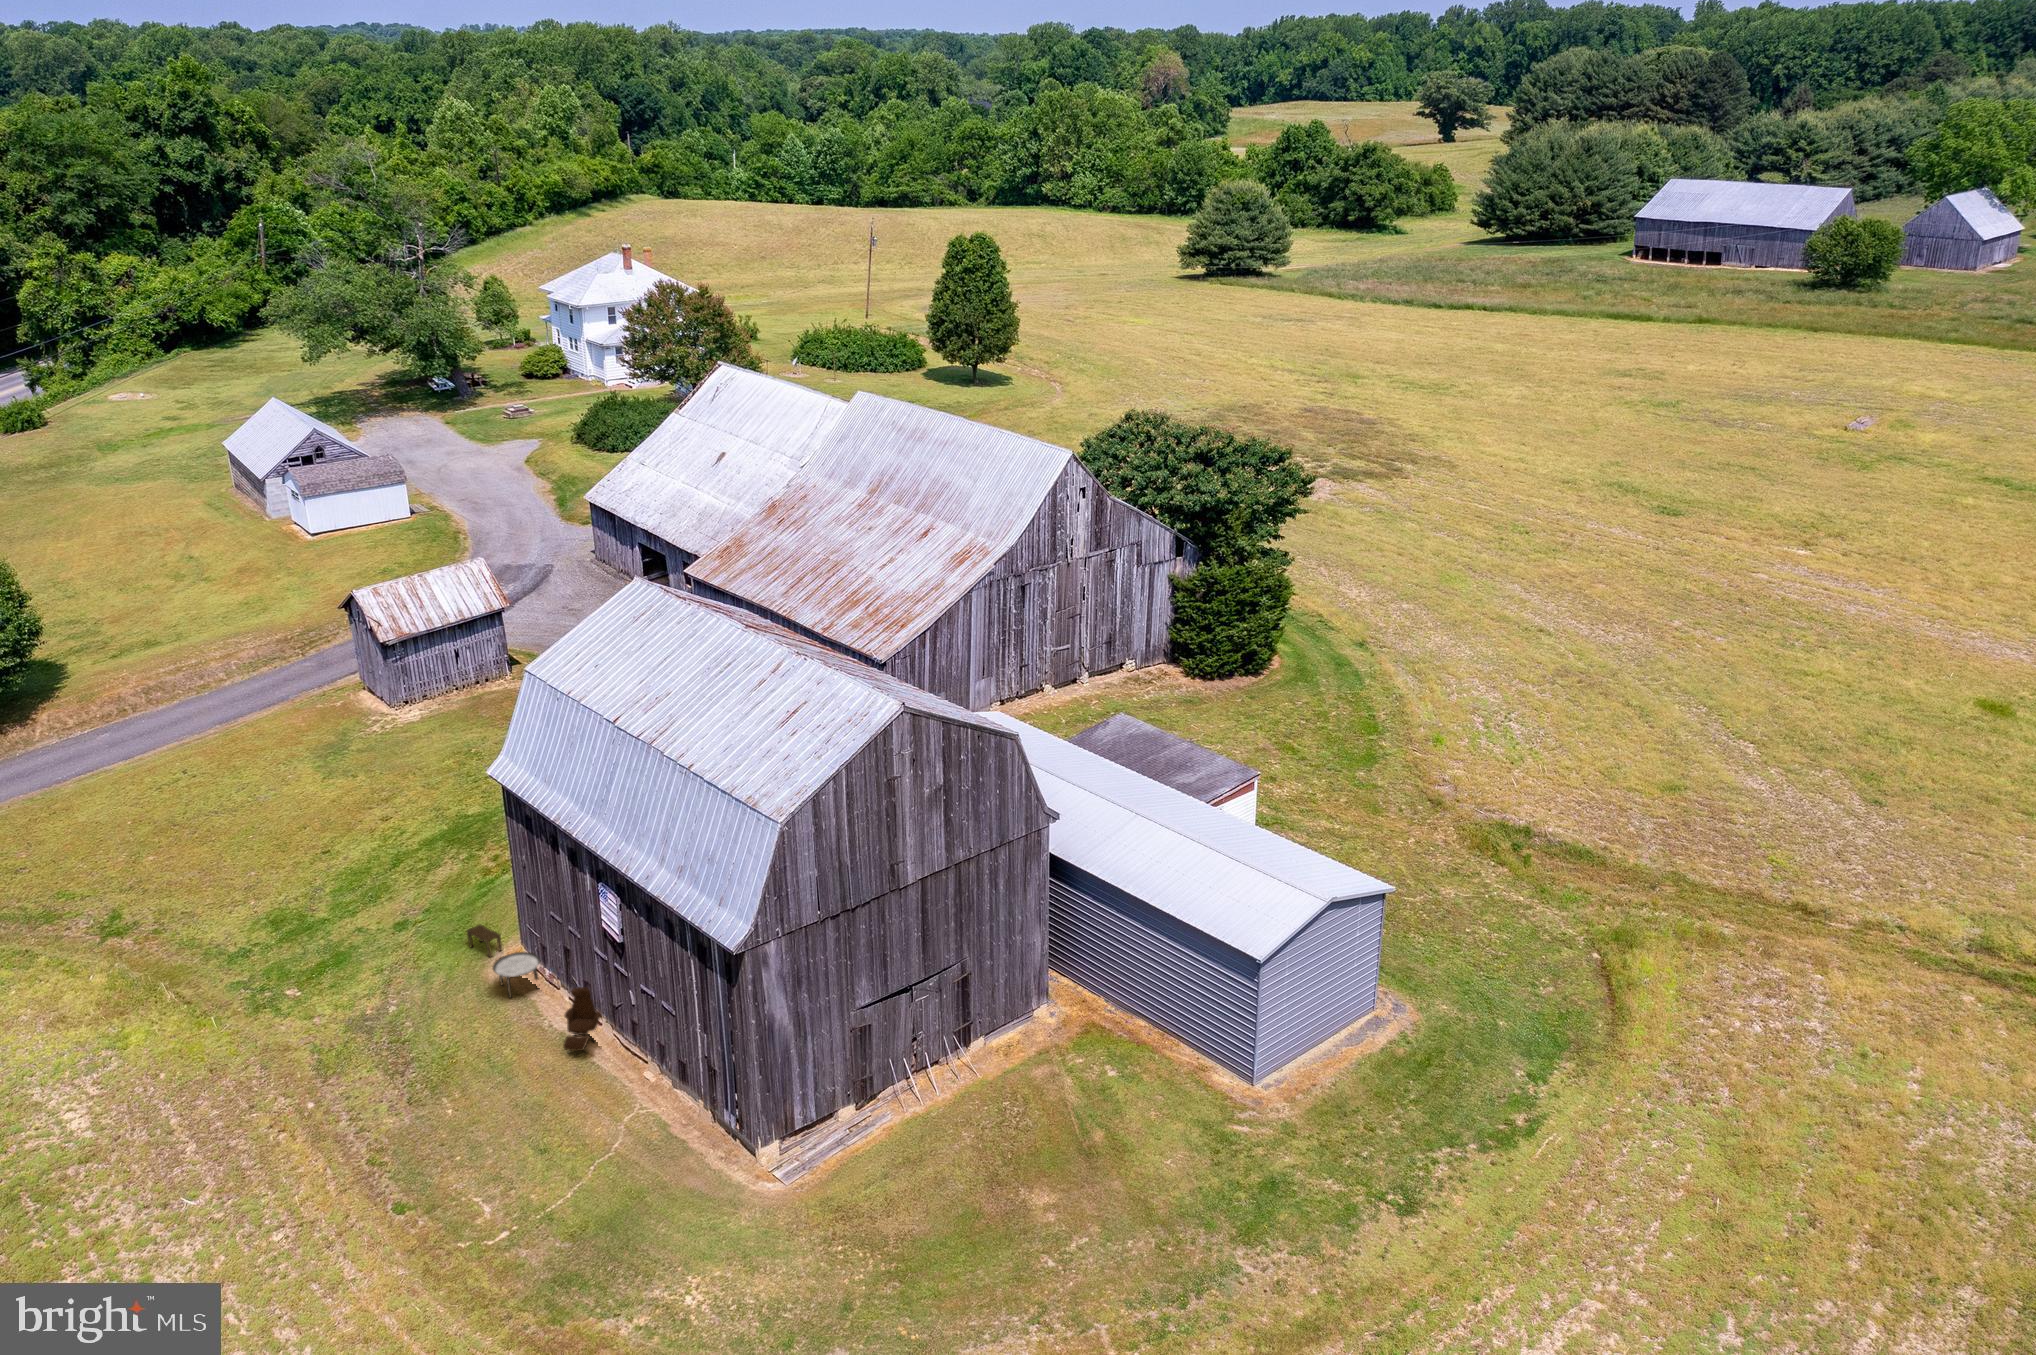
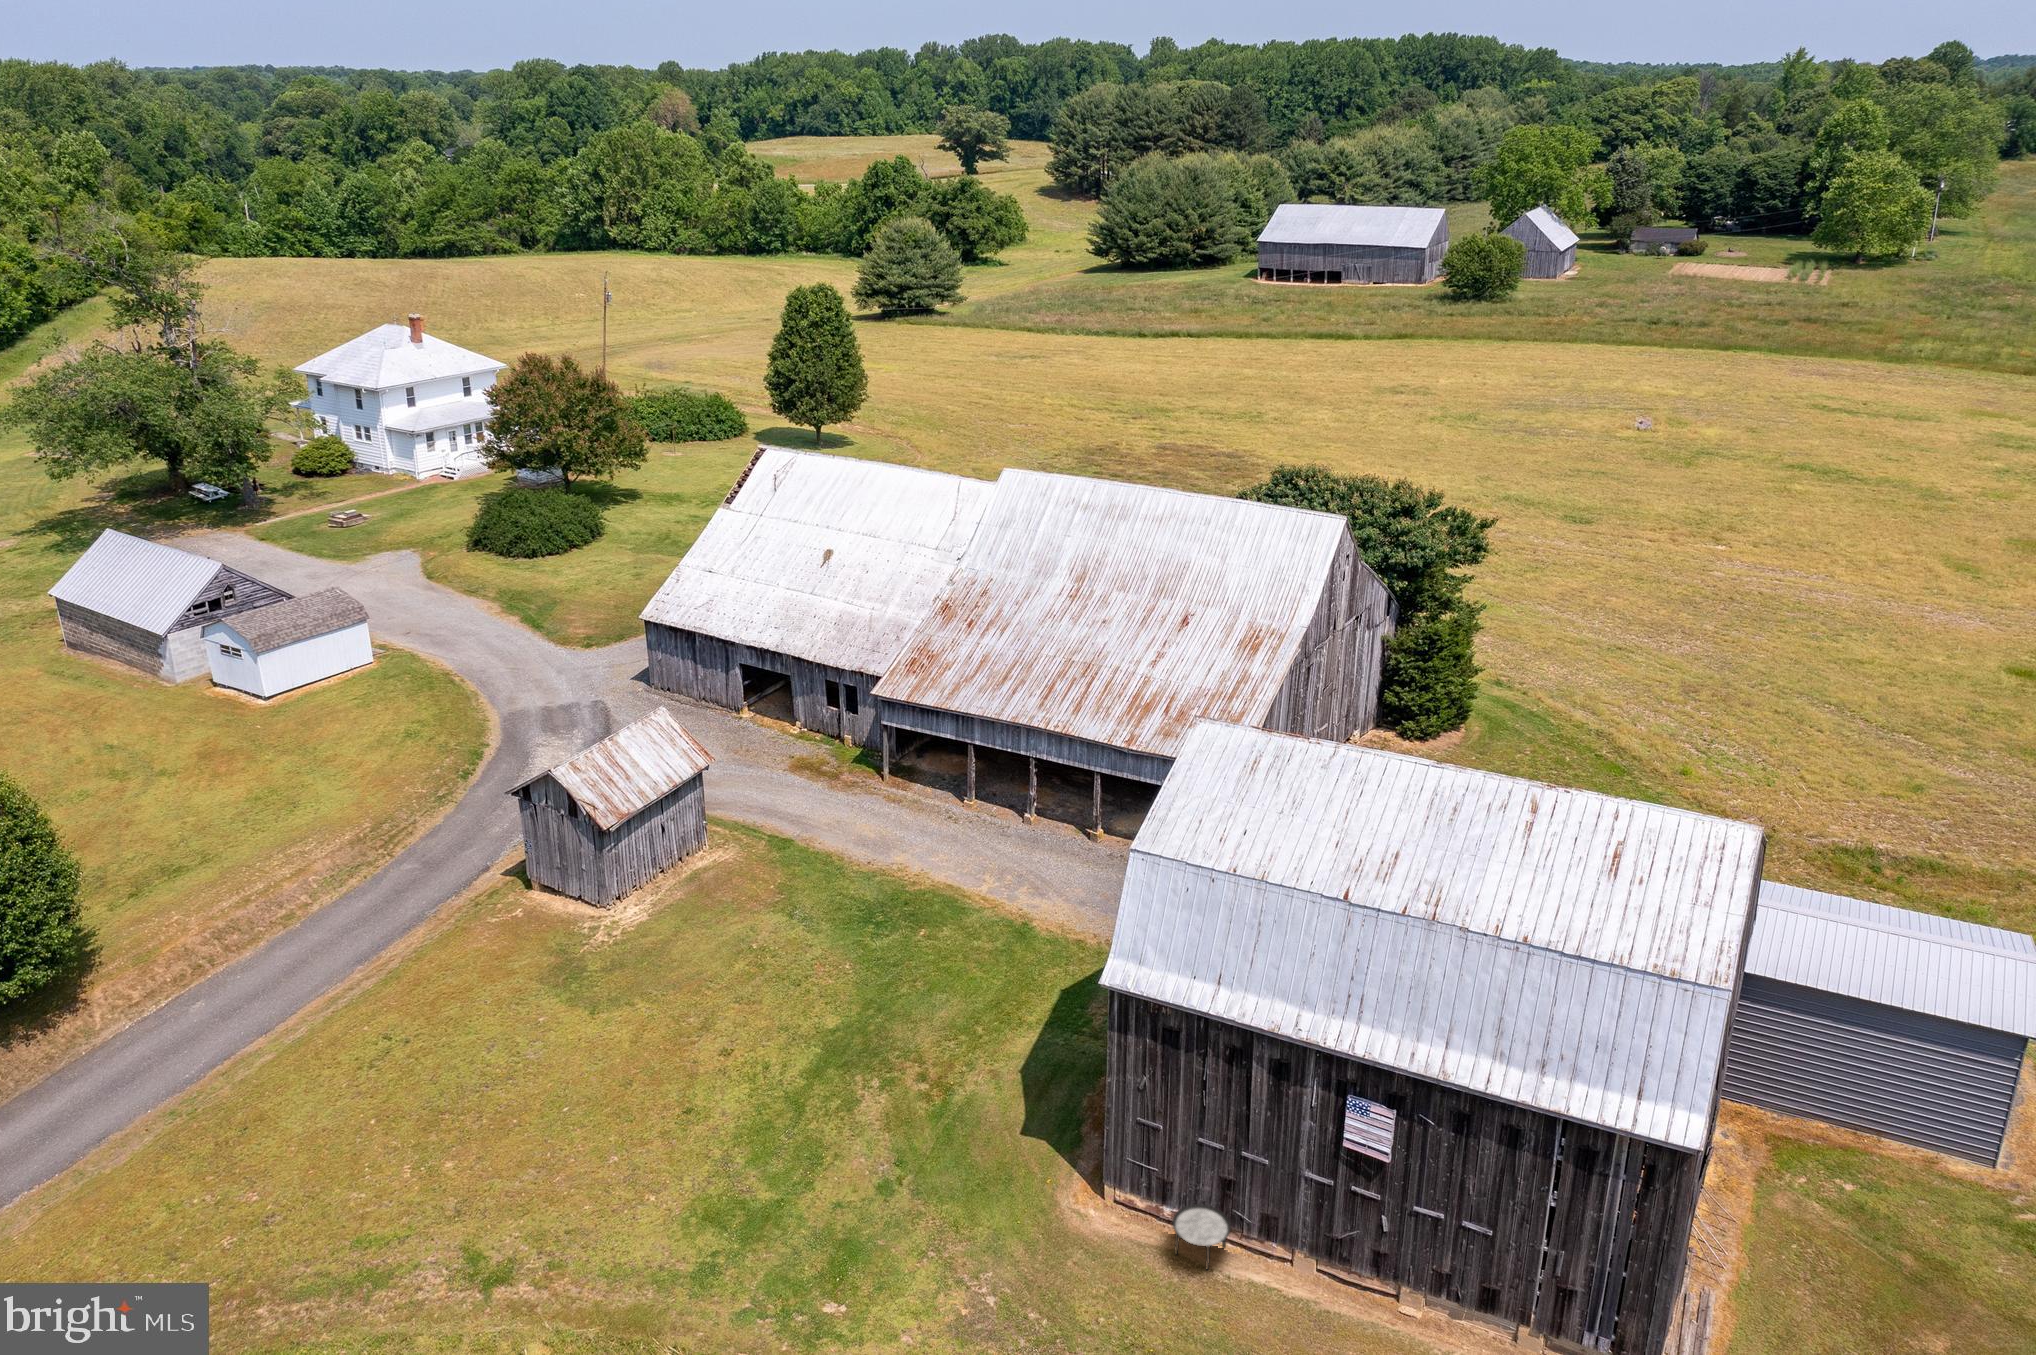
bench: present [467,925,502,957] -> none [1073,1178,1122,1219]
lounge chair: present [563,987,604,1054] -> none [1336,1238,1394,1334]

